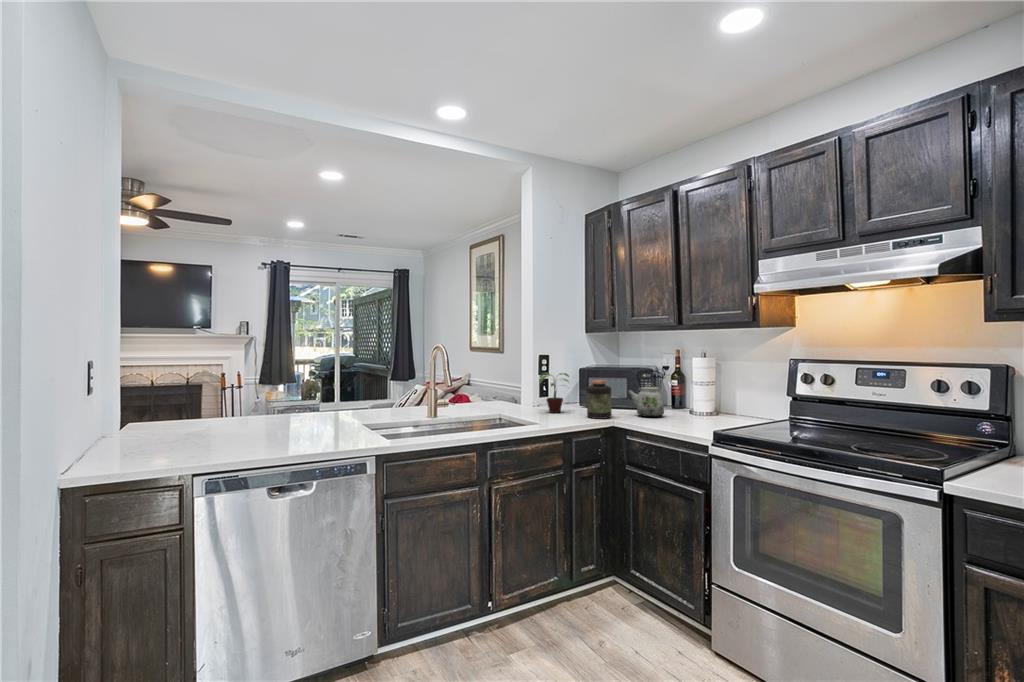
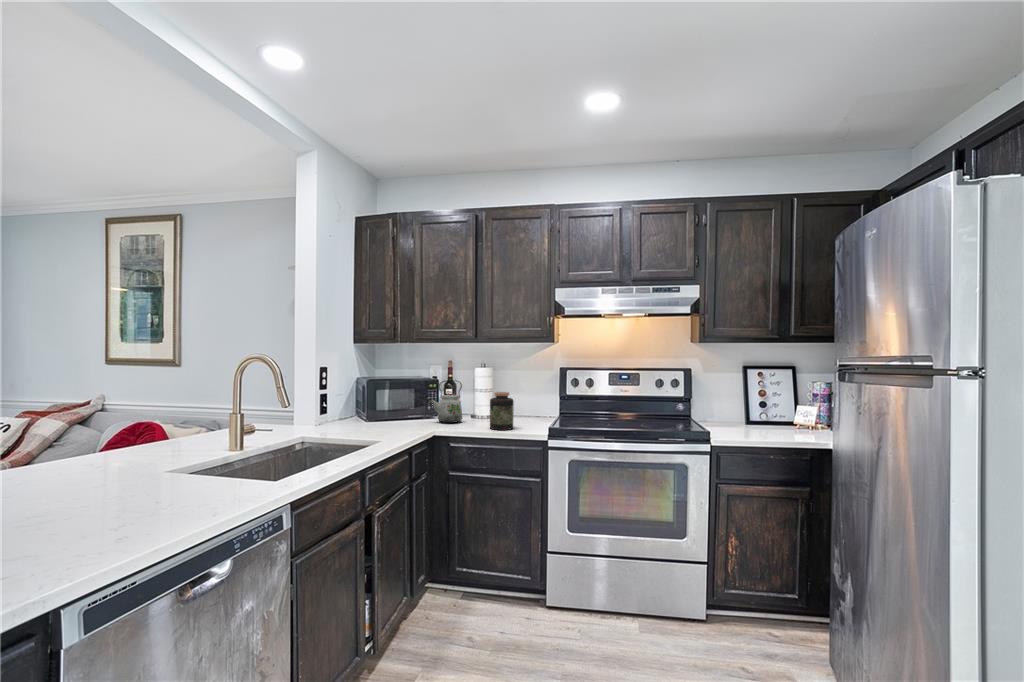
potted plant: present [540,373,569,413] -> none [337,386,380,430]
jar: present [587,380,612,419] -> present [490,392,514,430]

